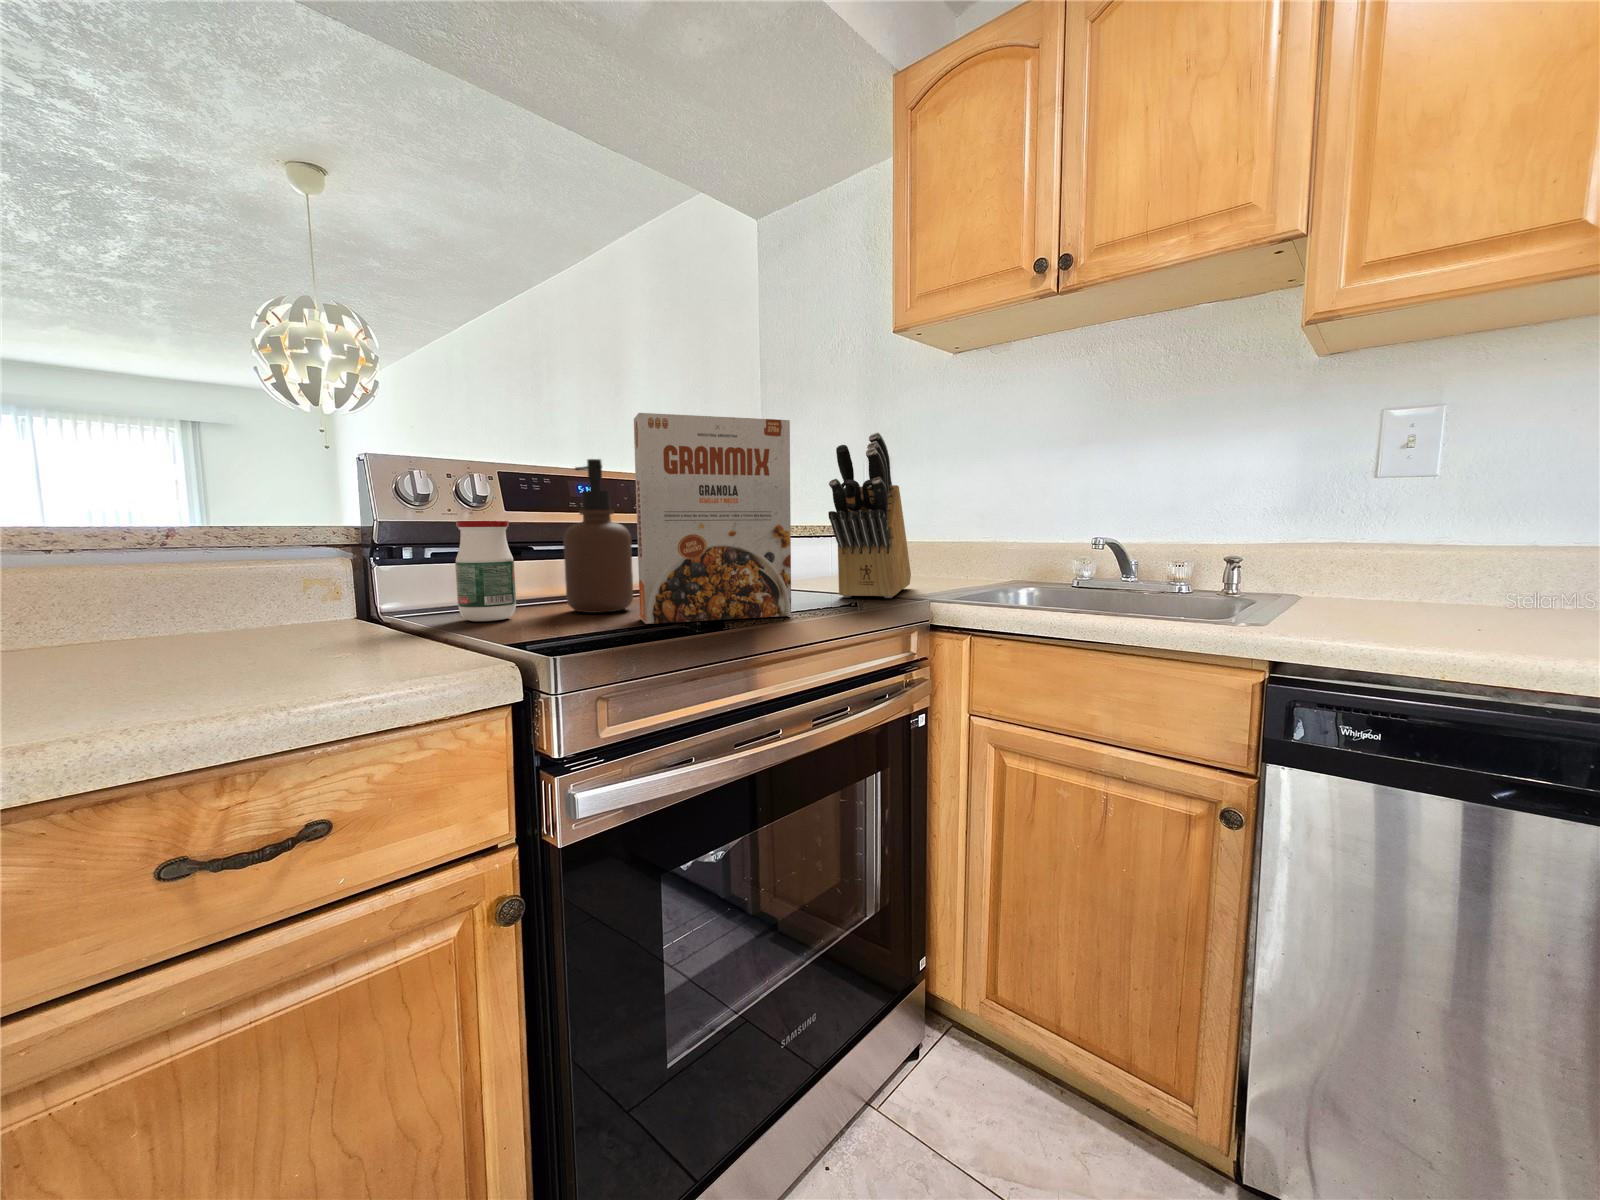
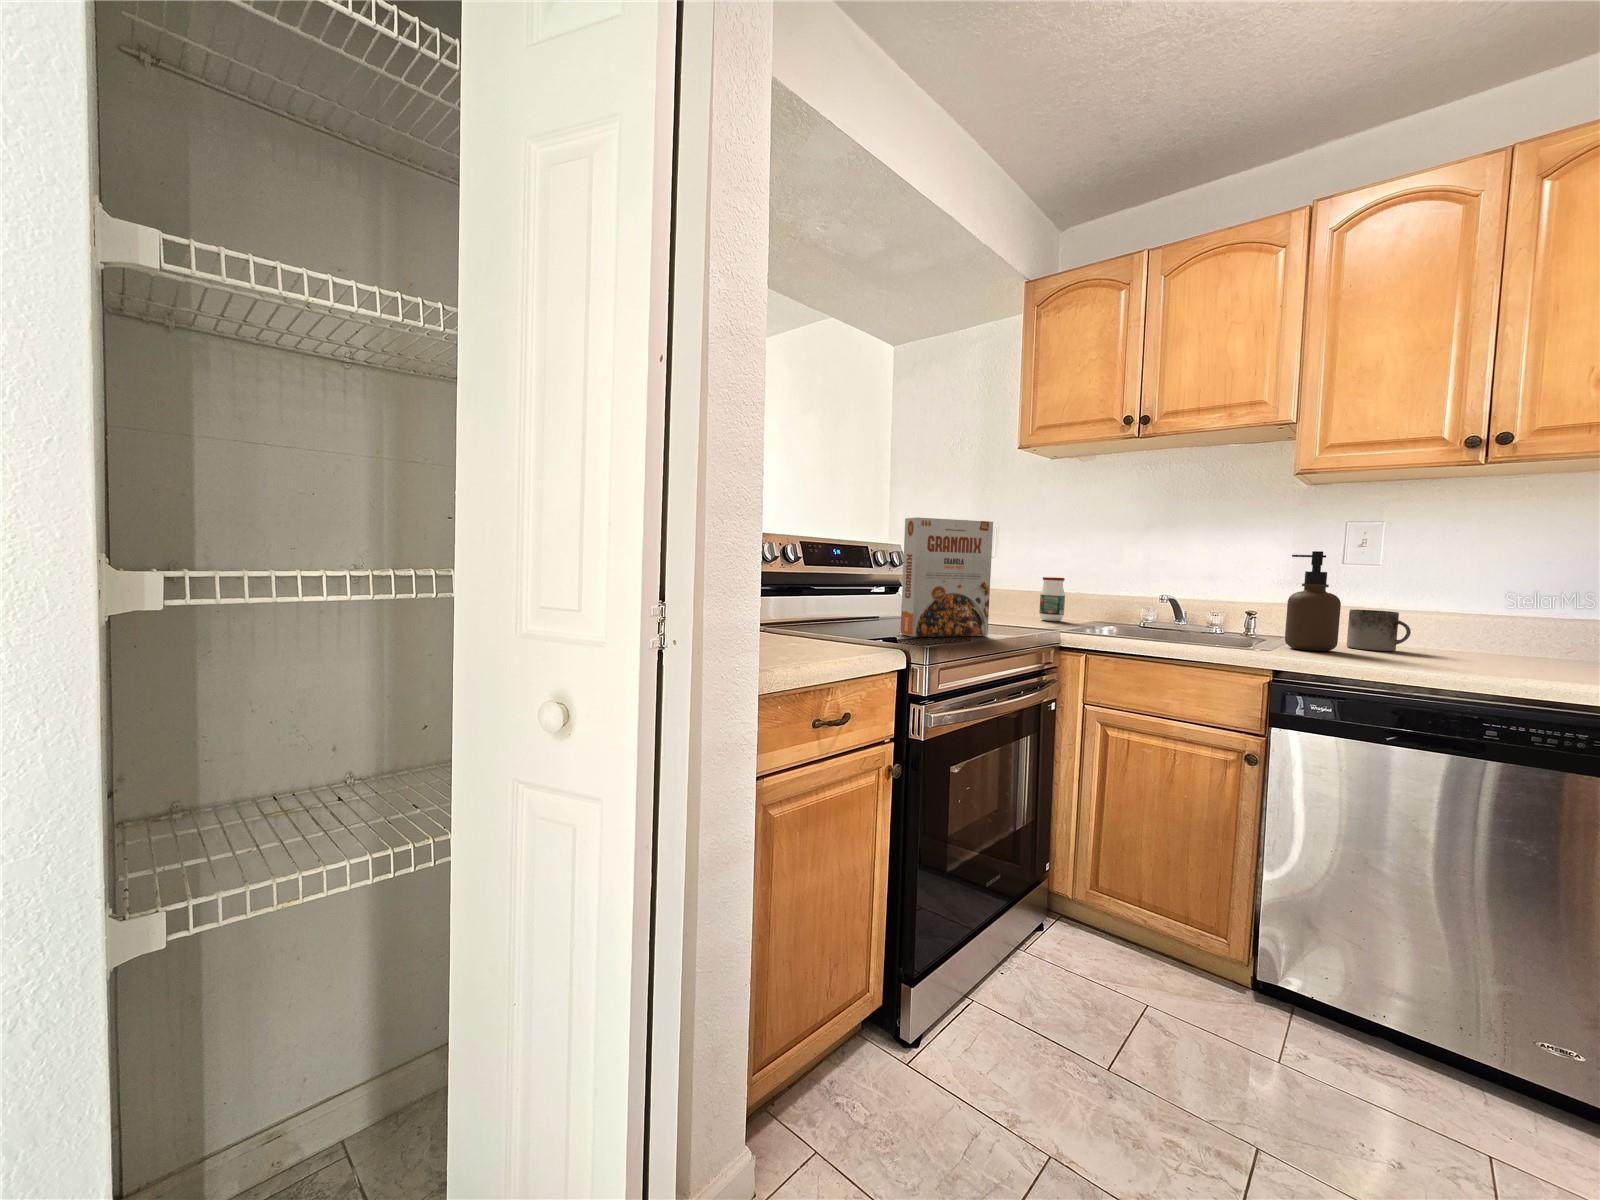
knife block: present [828,432,911,598] -> none [995,524,1035,629]
soap dispenser: present [563,459,633,613] -> present [1285,551,1341,651]
jar: present [455,521,516,621] -> present [1039,577,1065,621]
mug: none [1389,548,1504,616] -> present [1347,609,1411,651]

